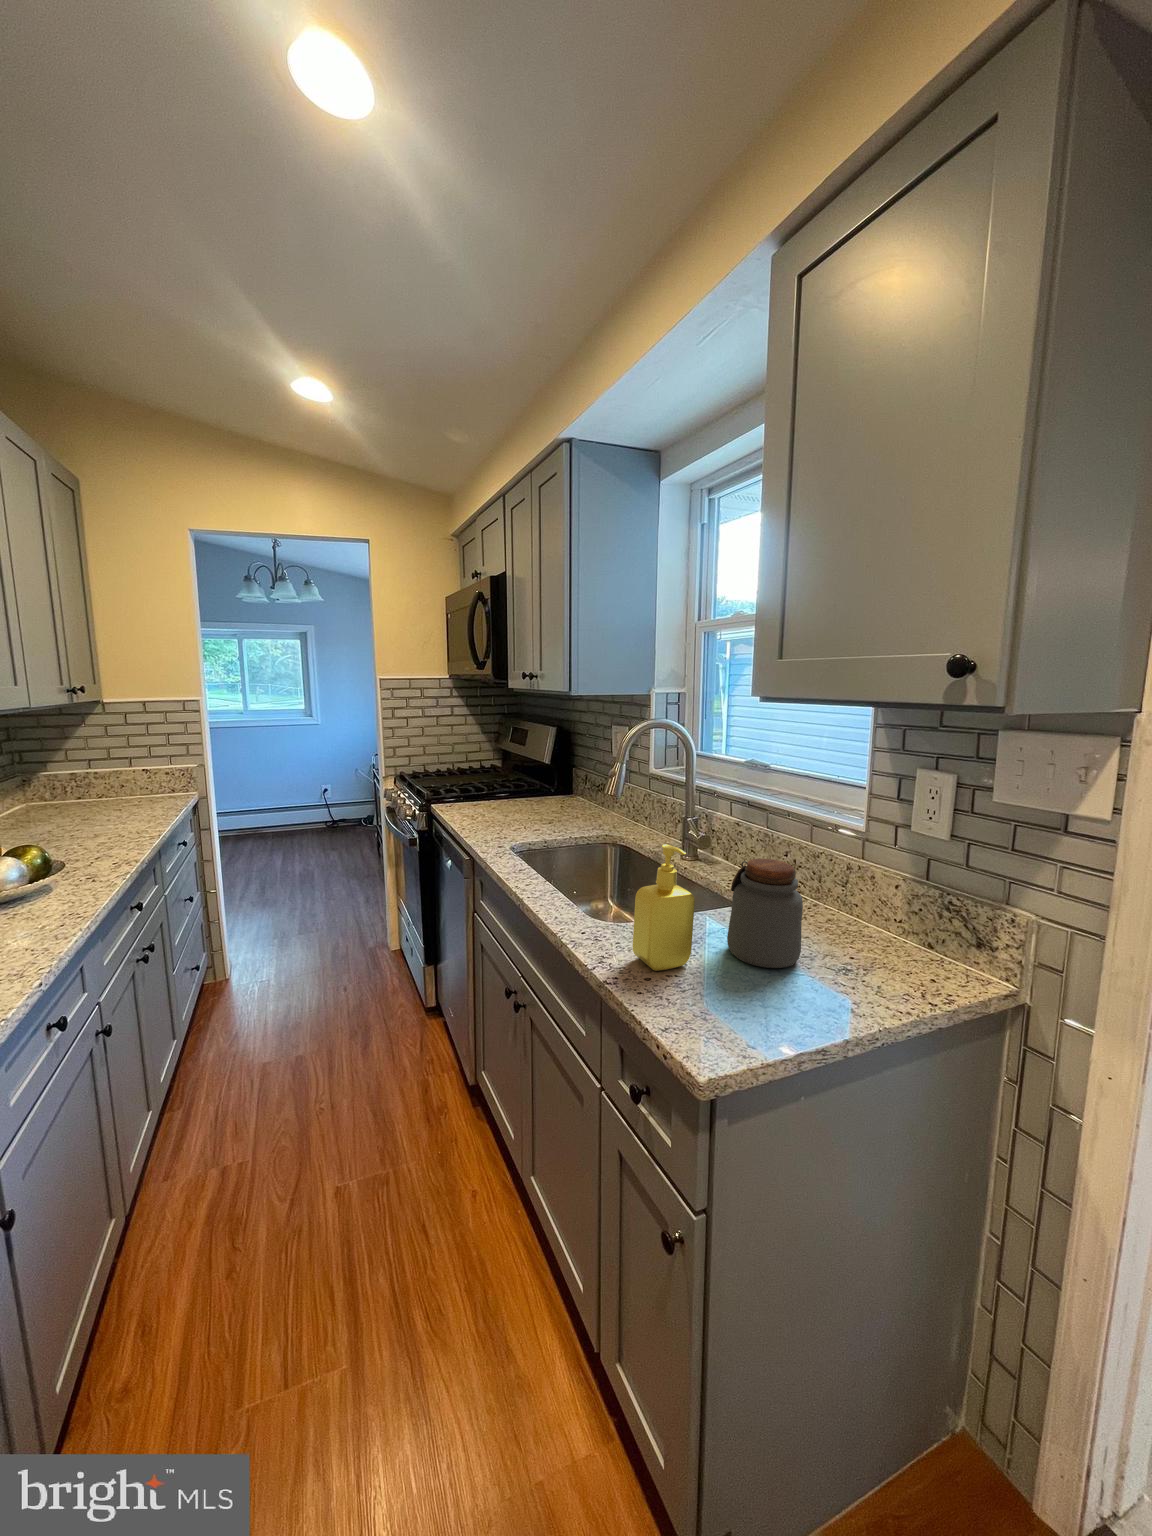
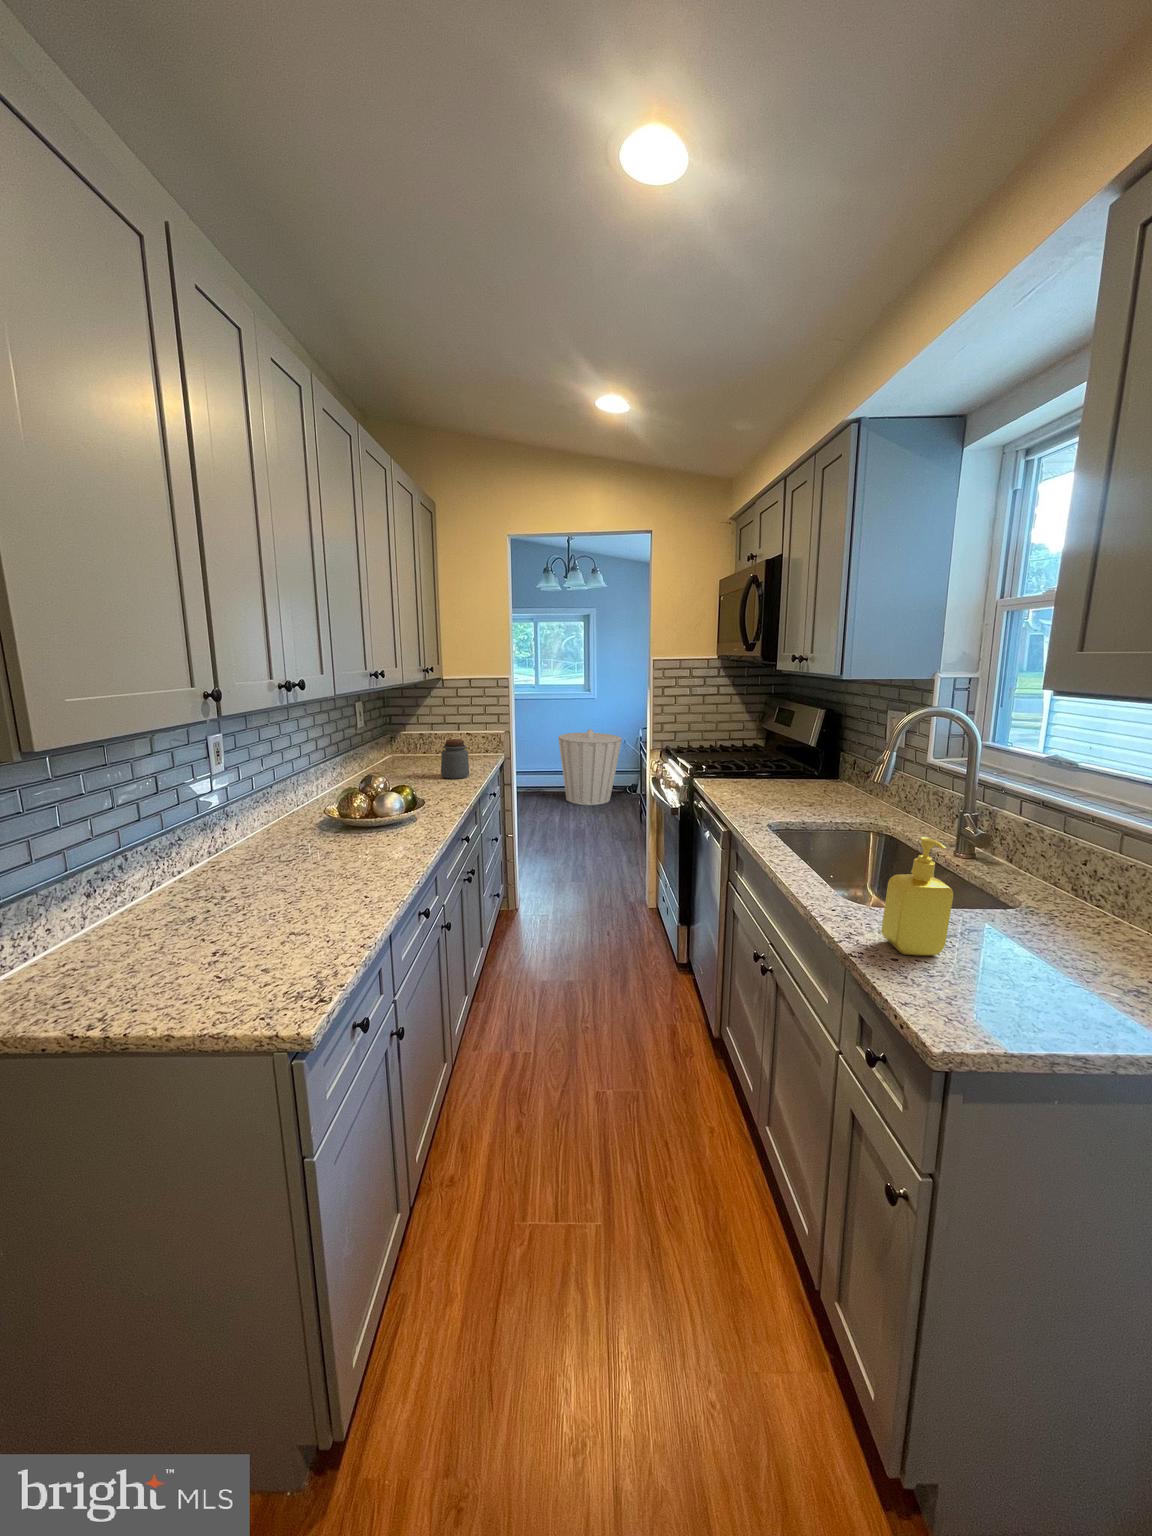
trash can: none [281,759,358,843] -> present [558,729,622,805]
jar: present [727,859,803,968] -> present [441,739,469,779]

